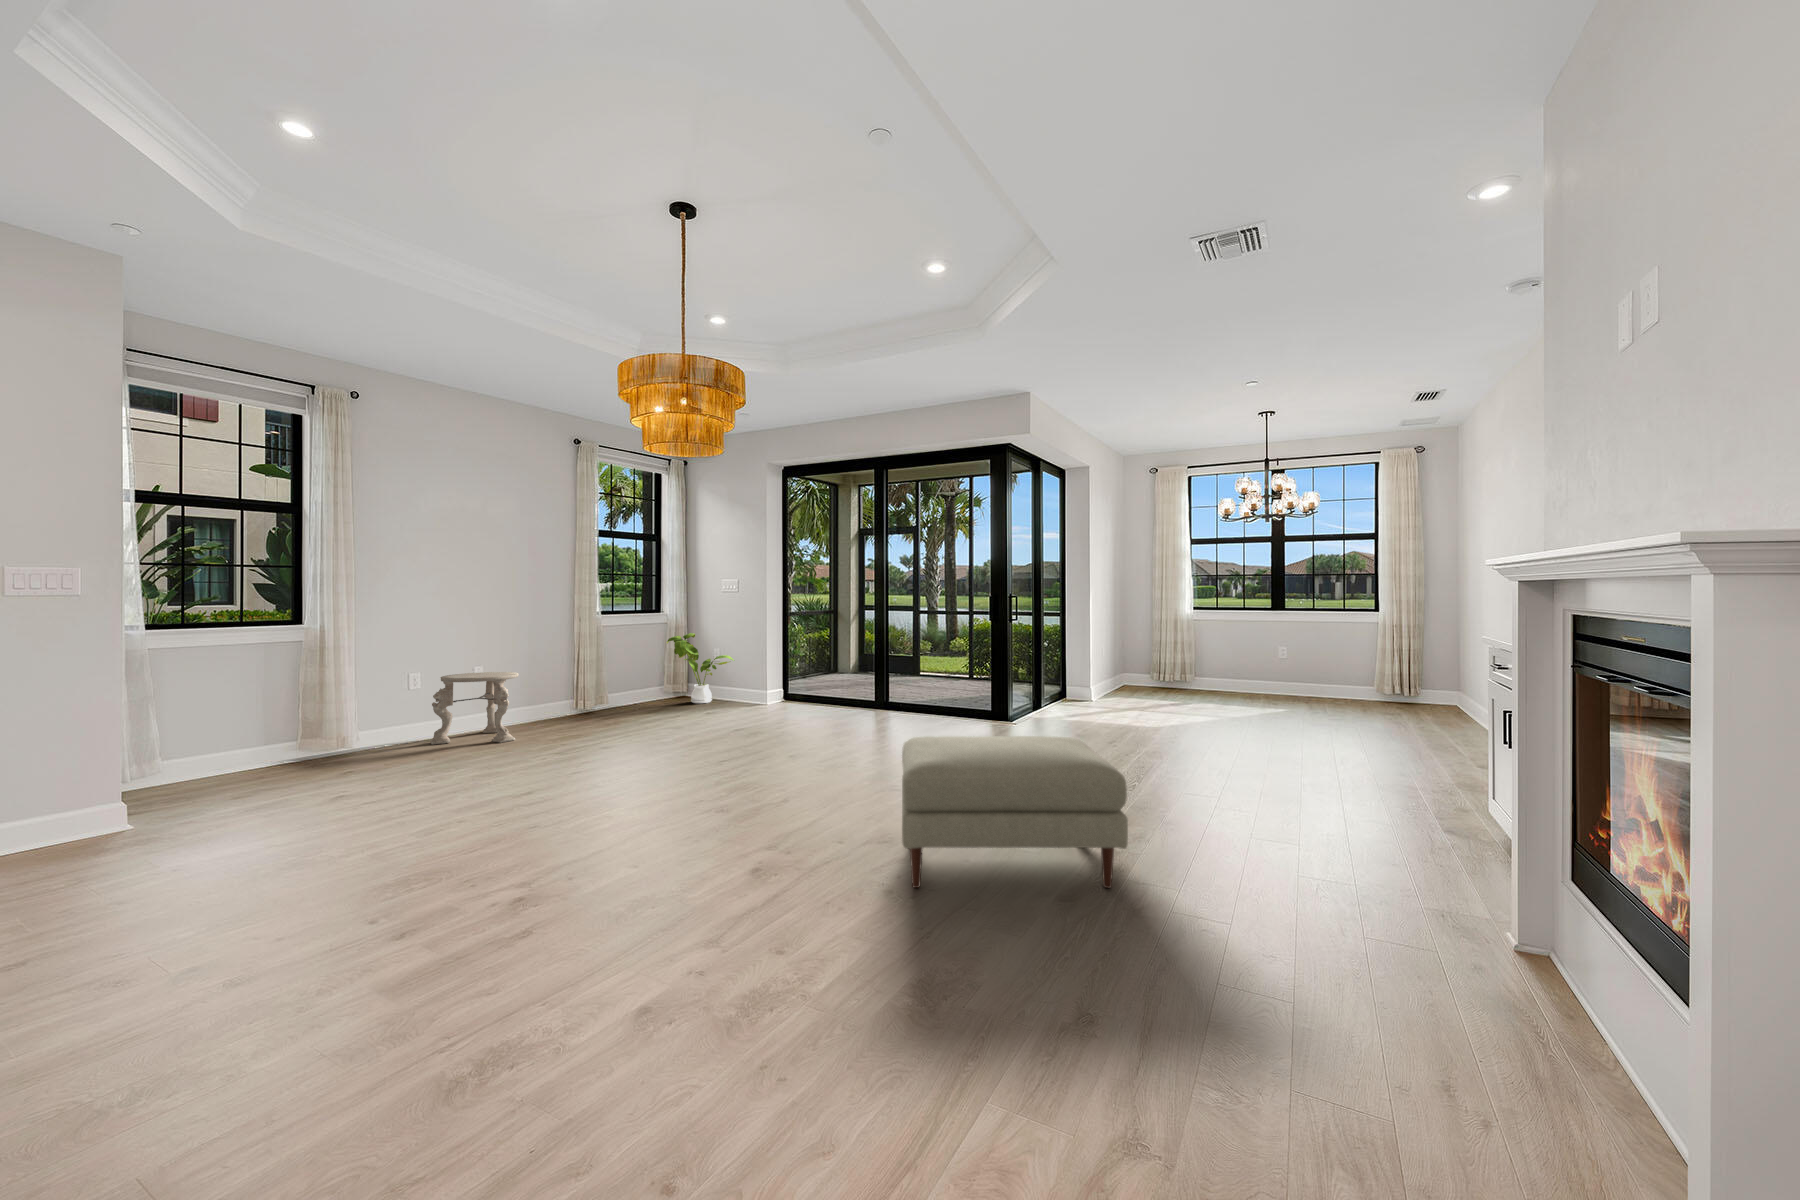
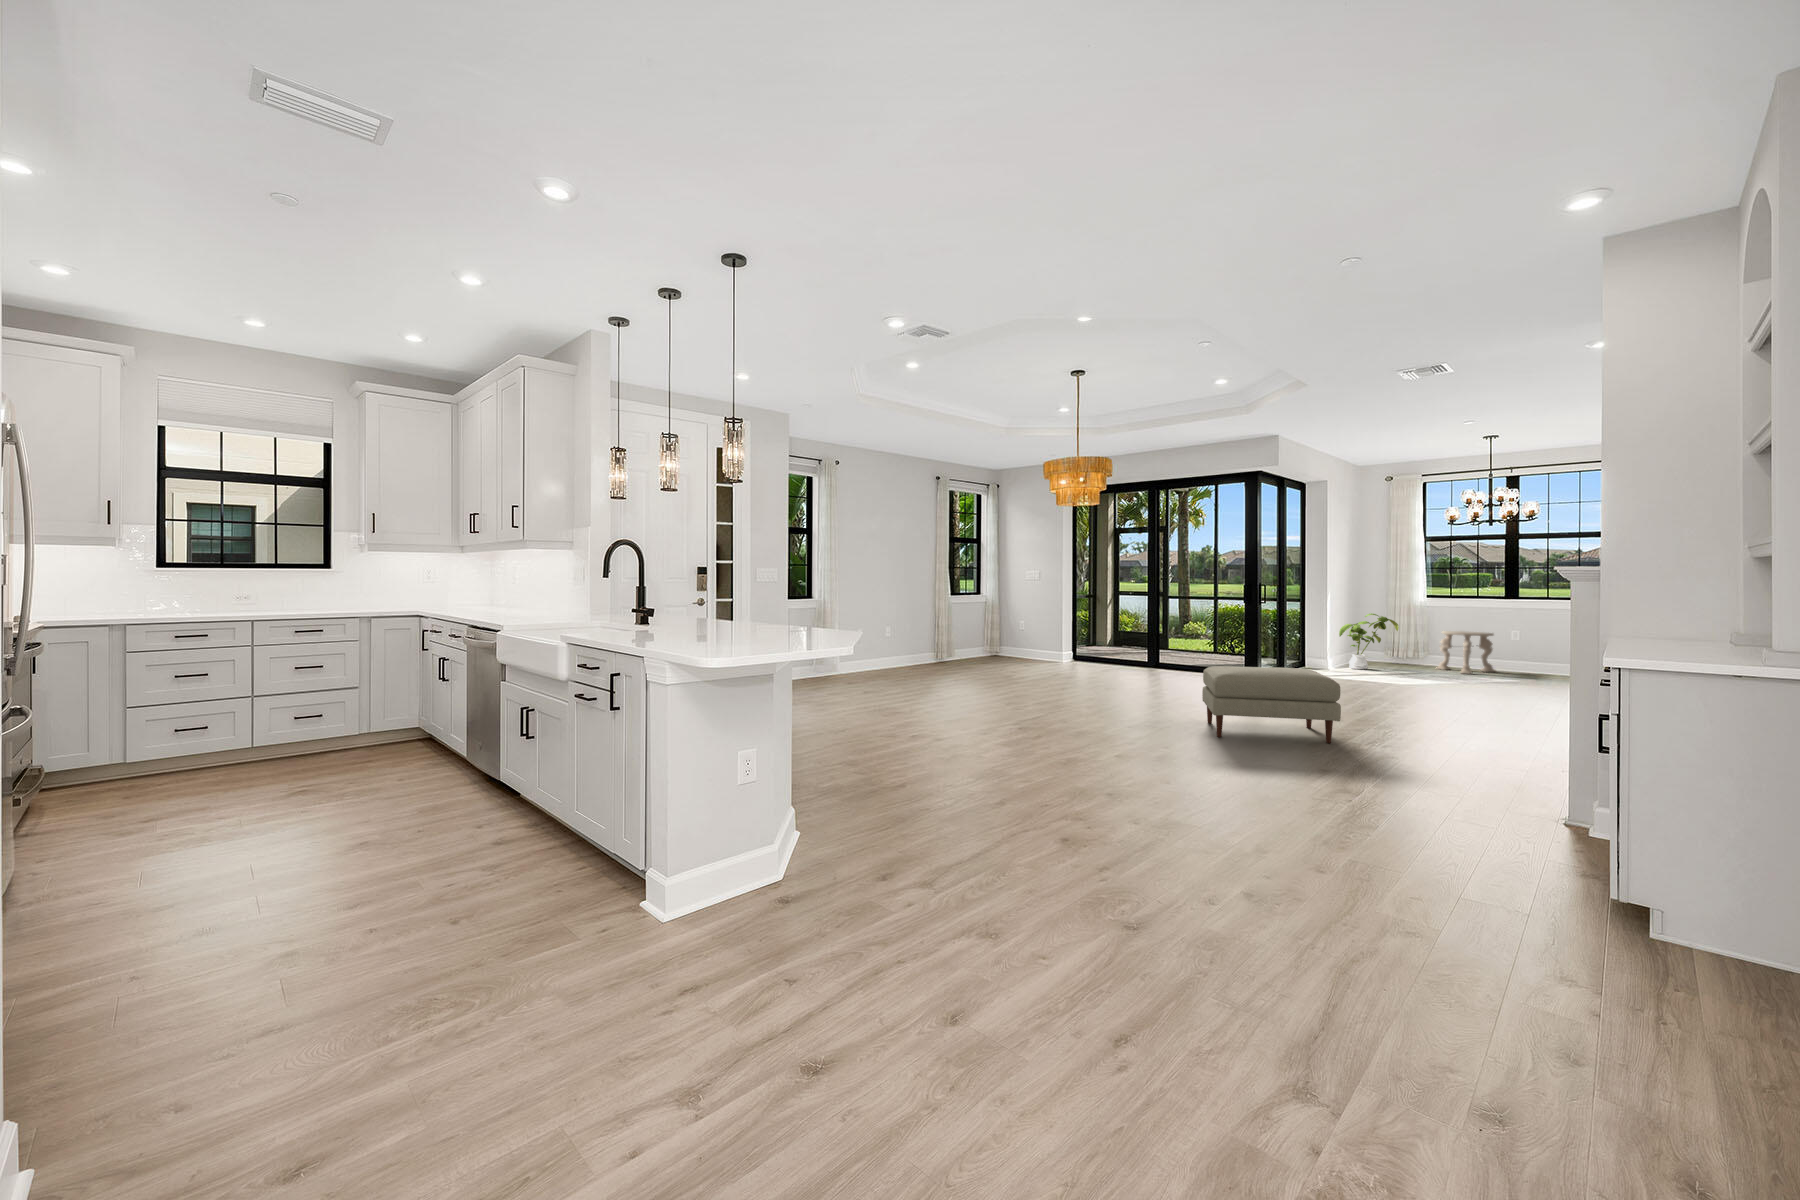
house plant: present [667,633,734,703] -> present [1339,613,1399,669]
side table: present [431,672,519,745] -> present [1436,631,1496,674]

